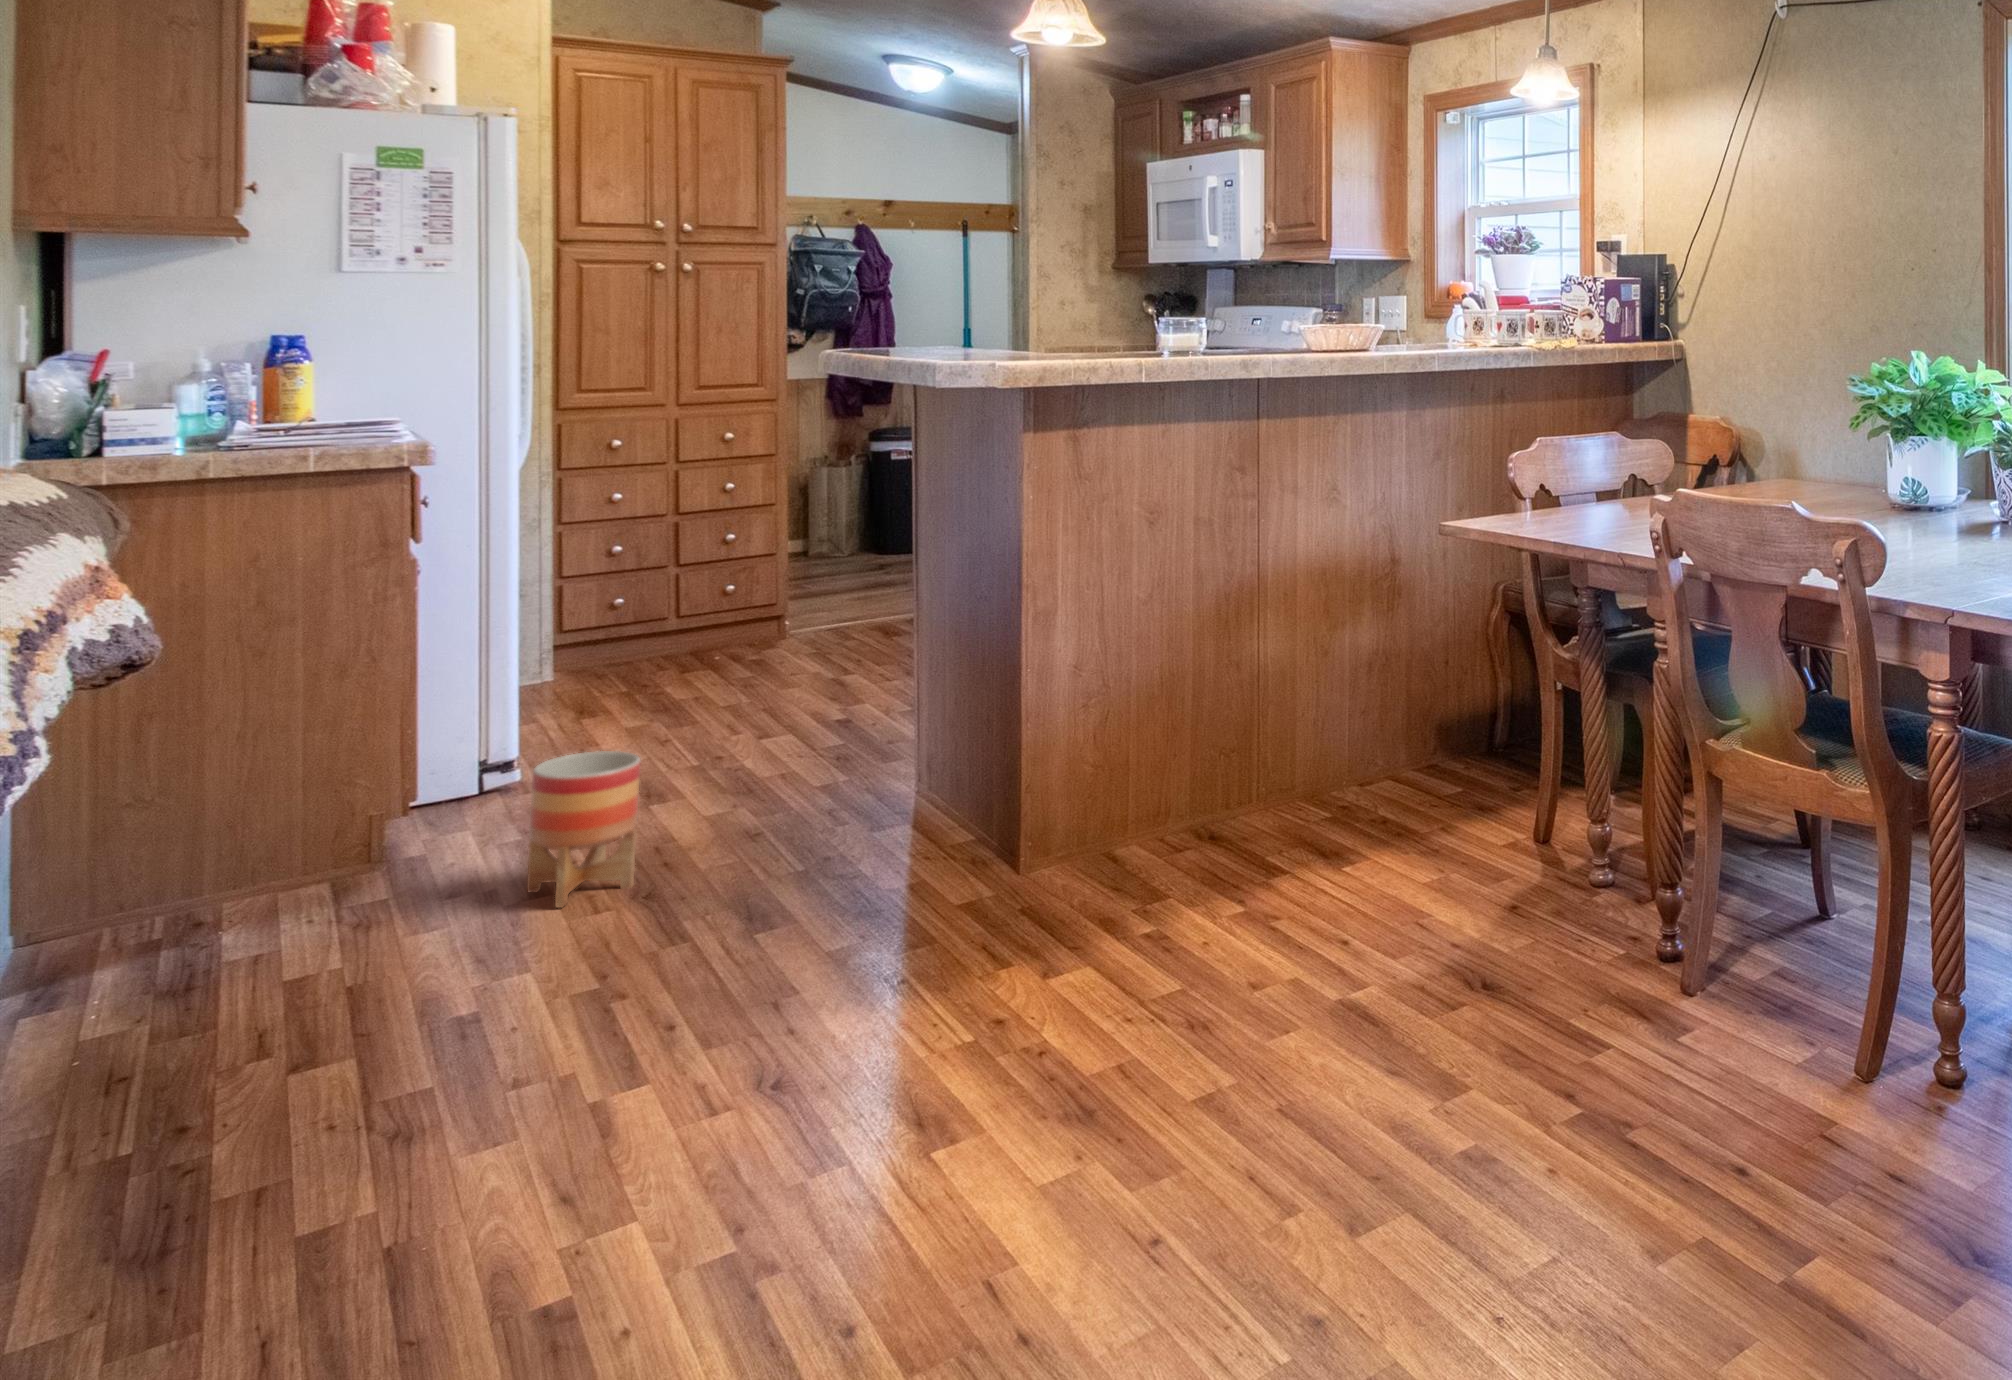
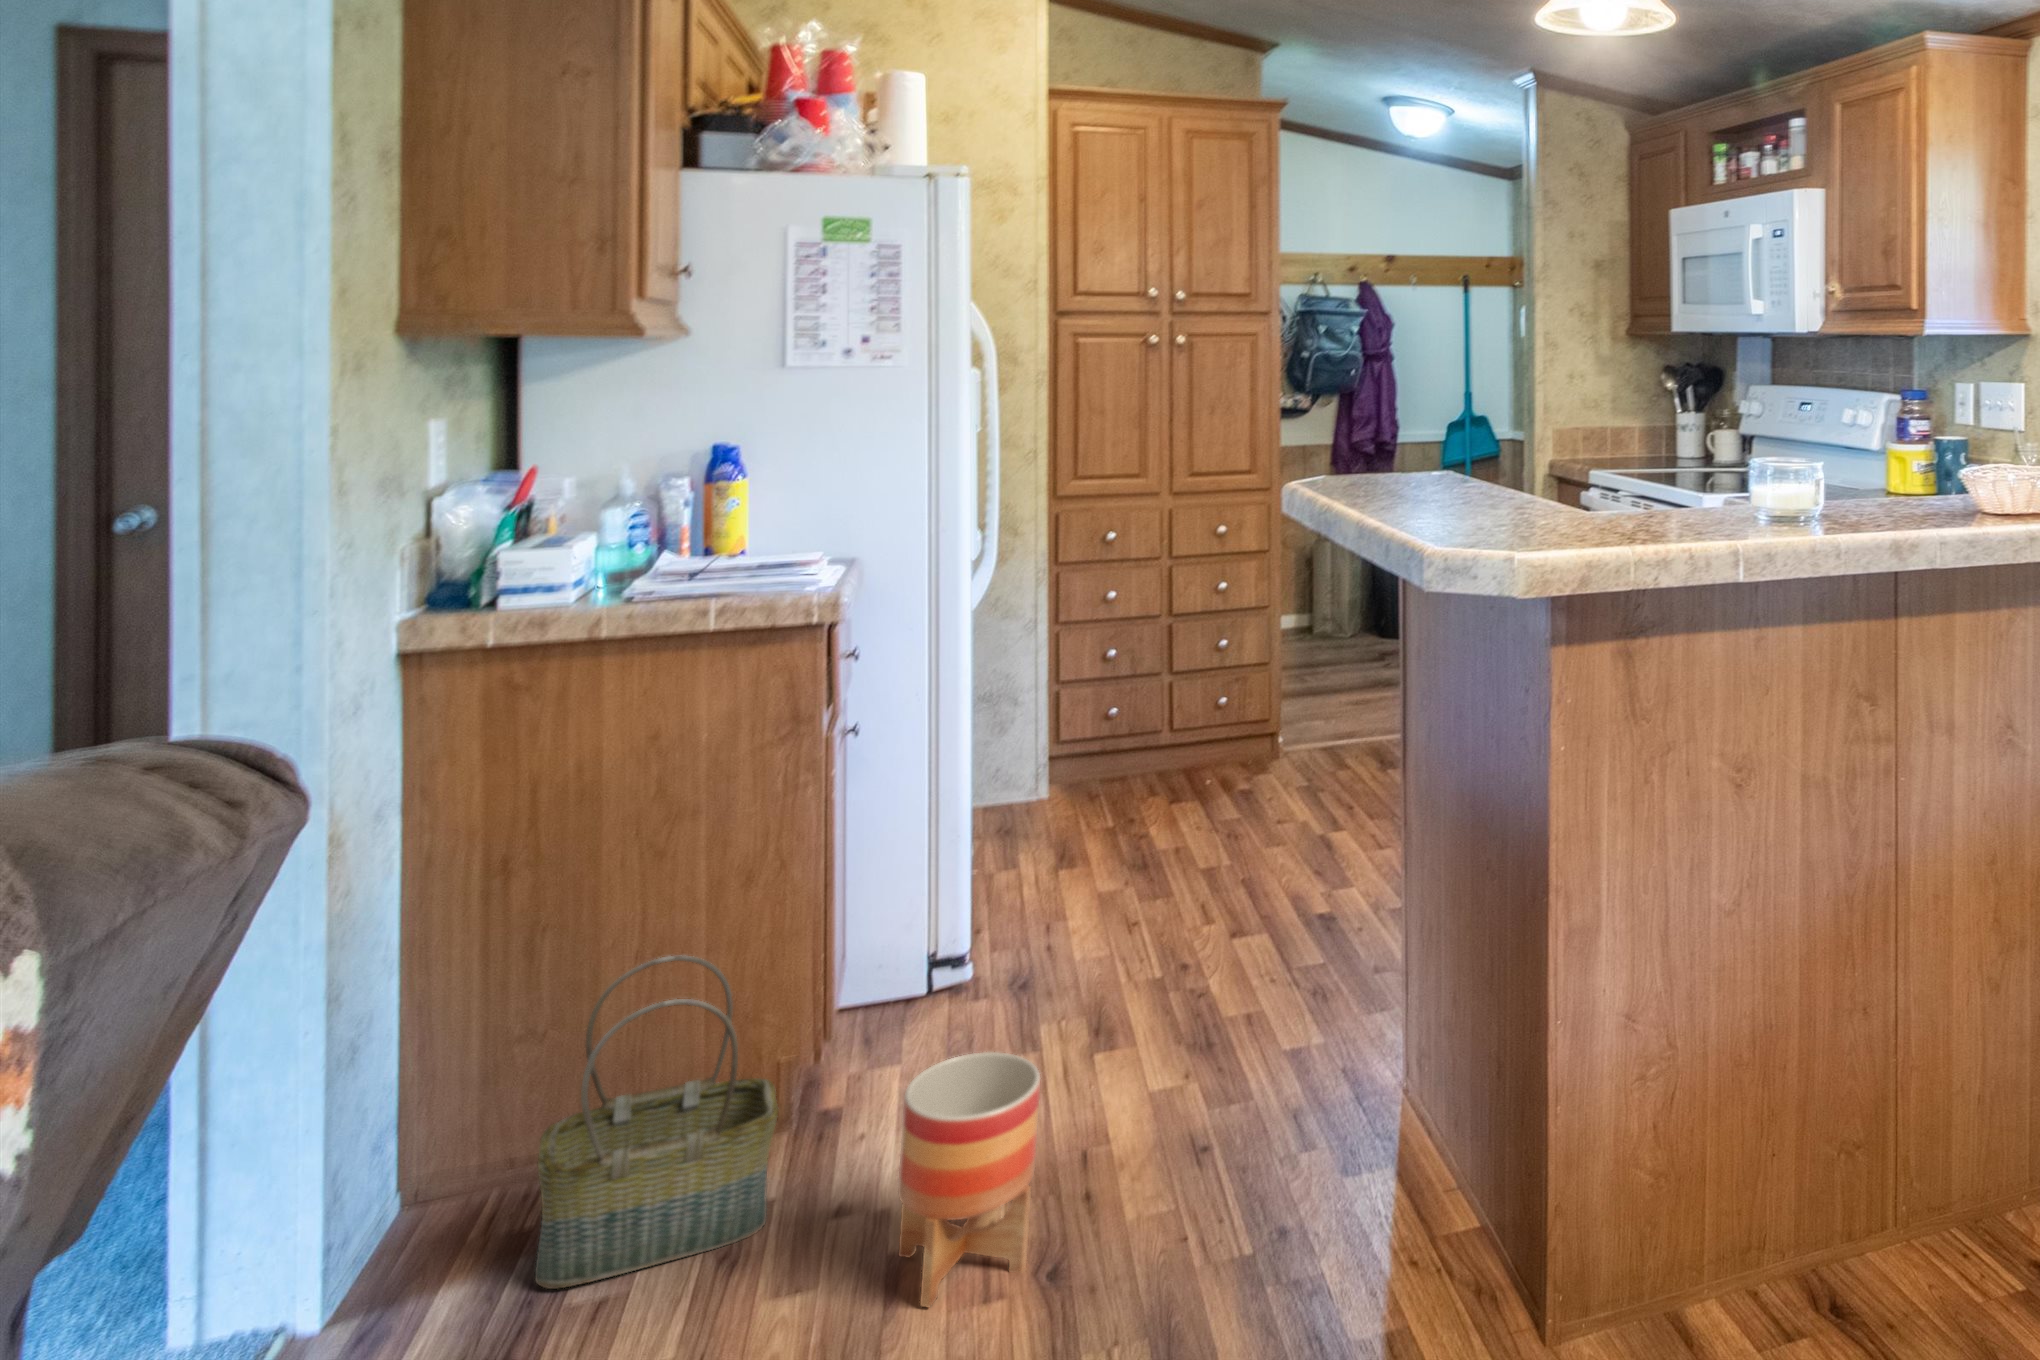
basket: none [203,709,410,940] -> present [535,955,778,1289]

